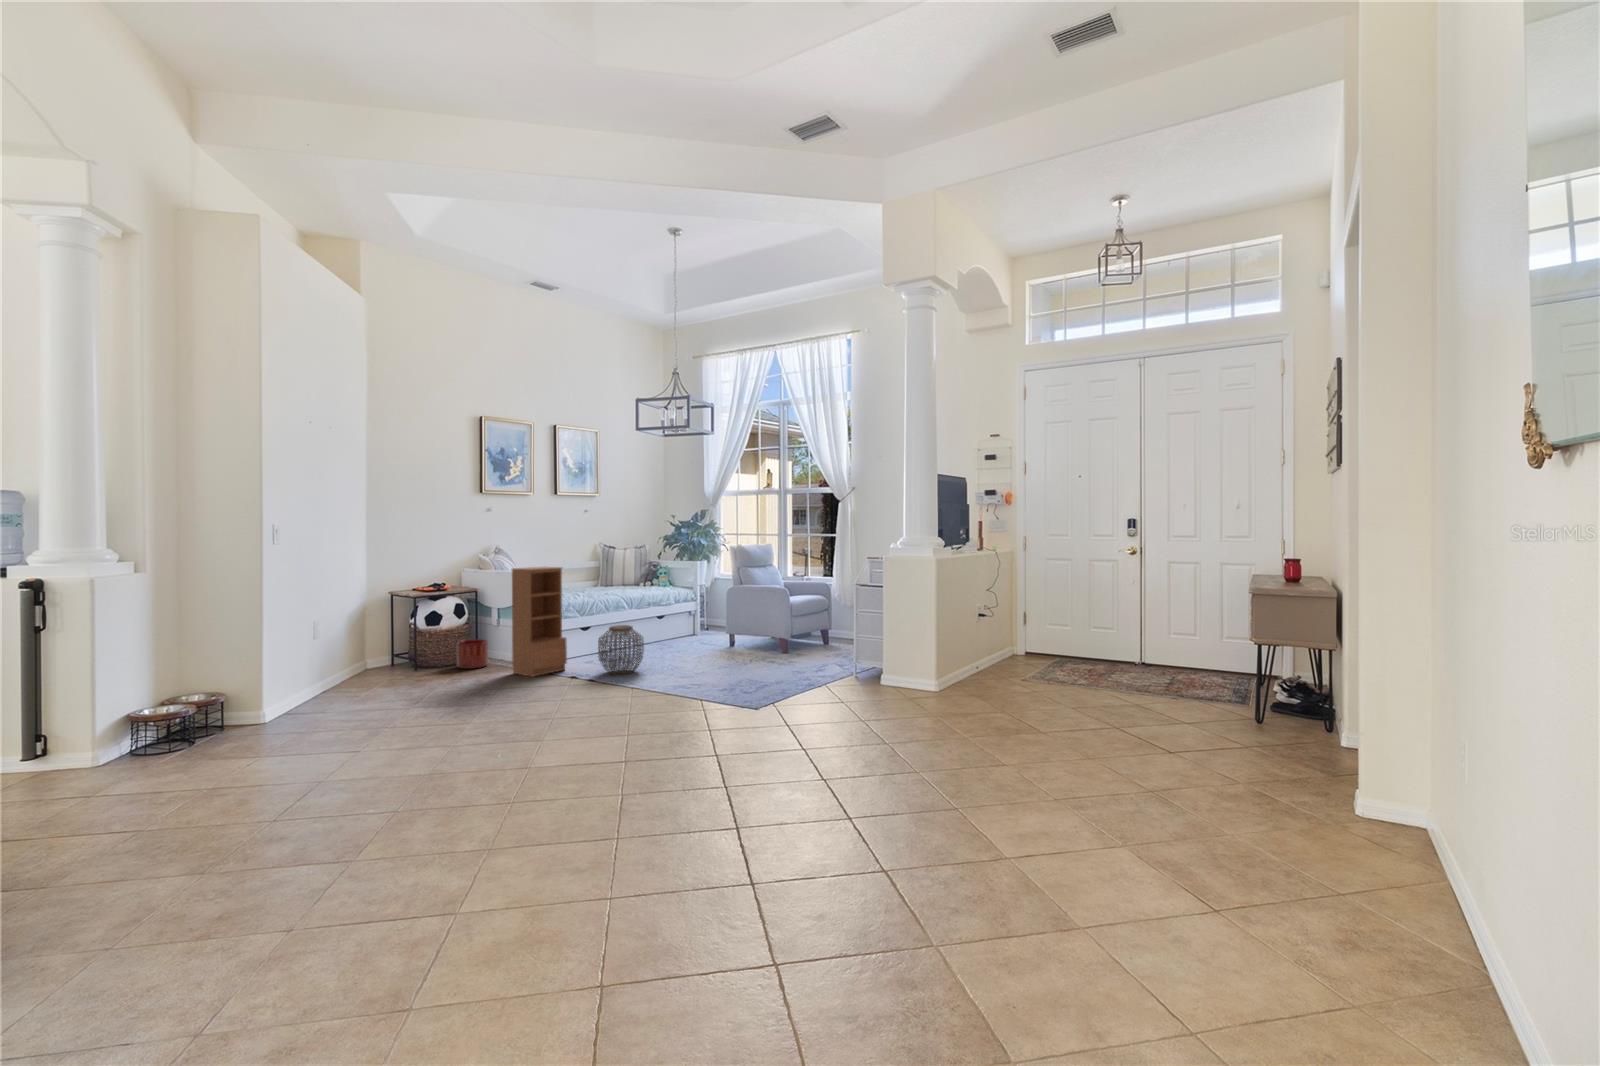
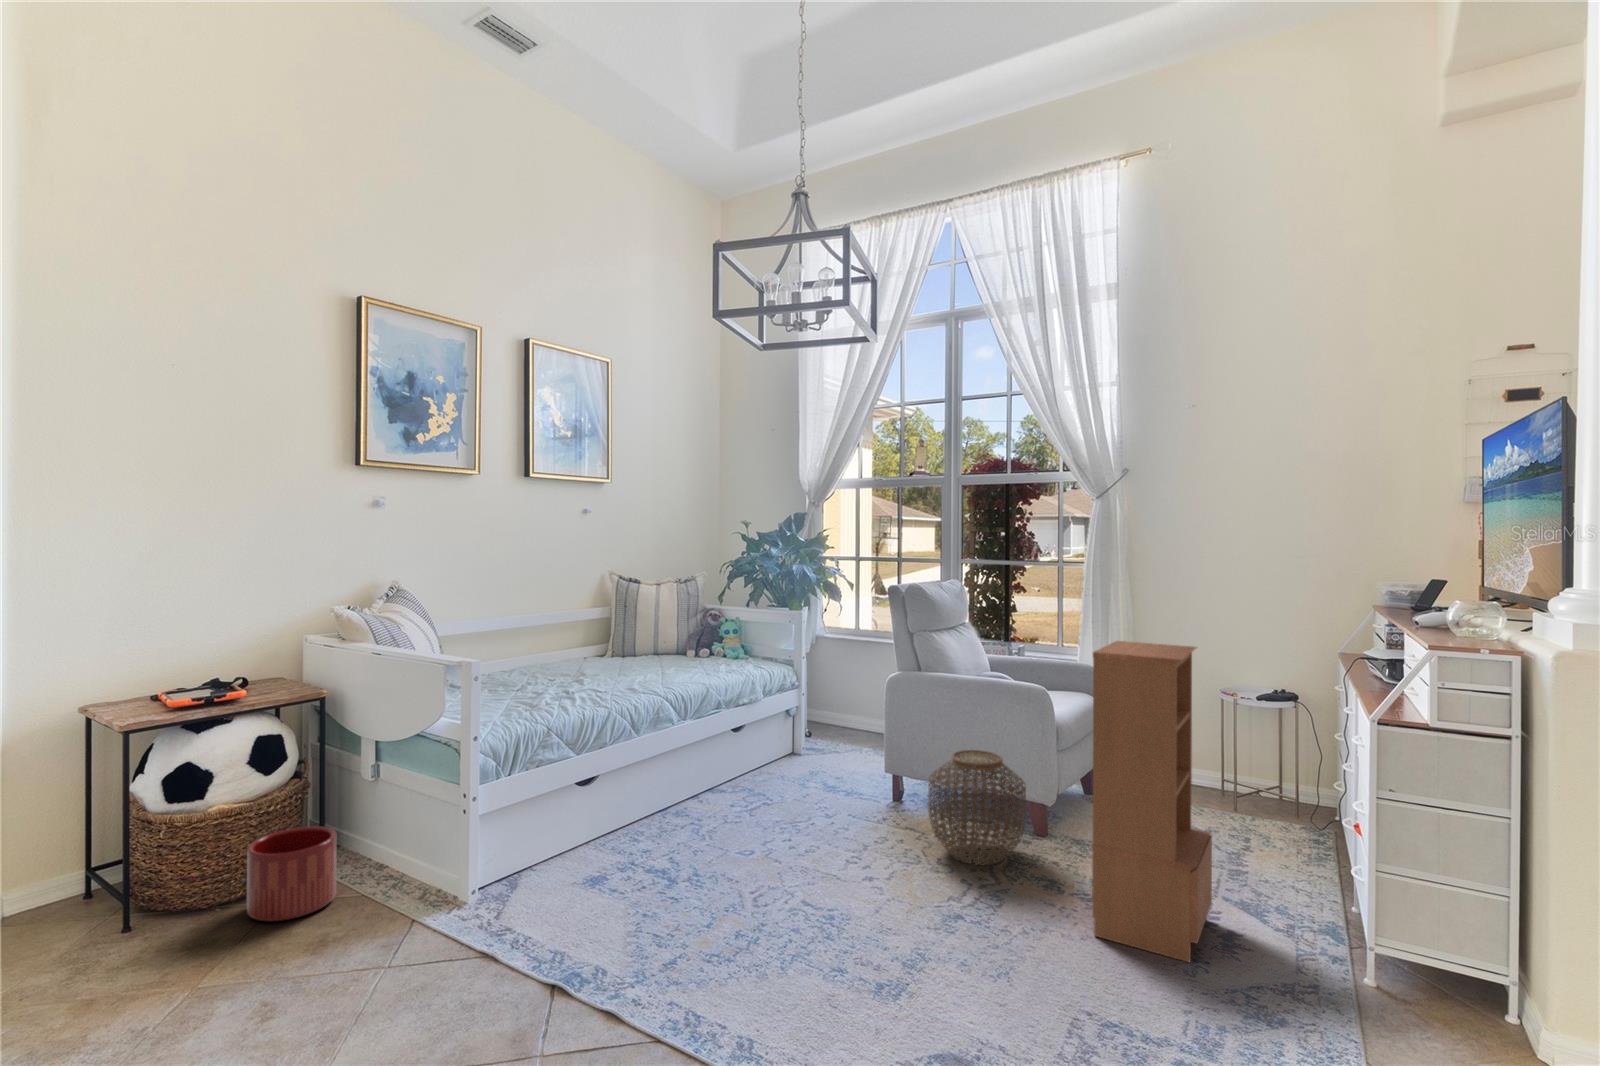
bookcase: present [512,567,567,677] -> present [1092,641,1212,962]
woven basket: present [598,625,643,675] -> present [928,750,1026,865]

